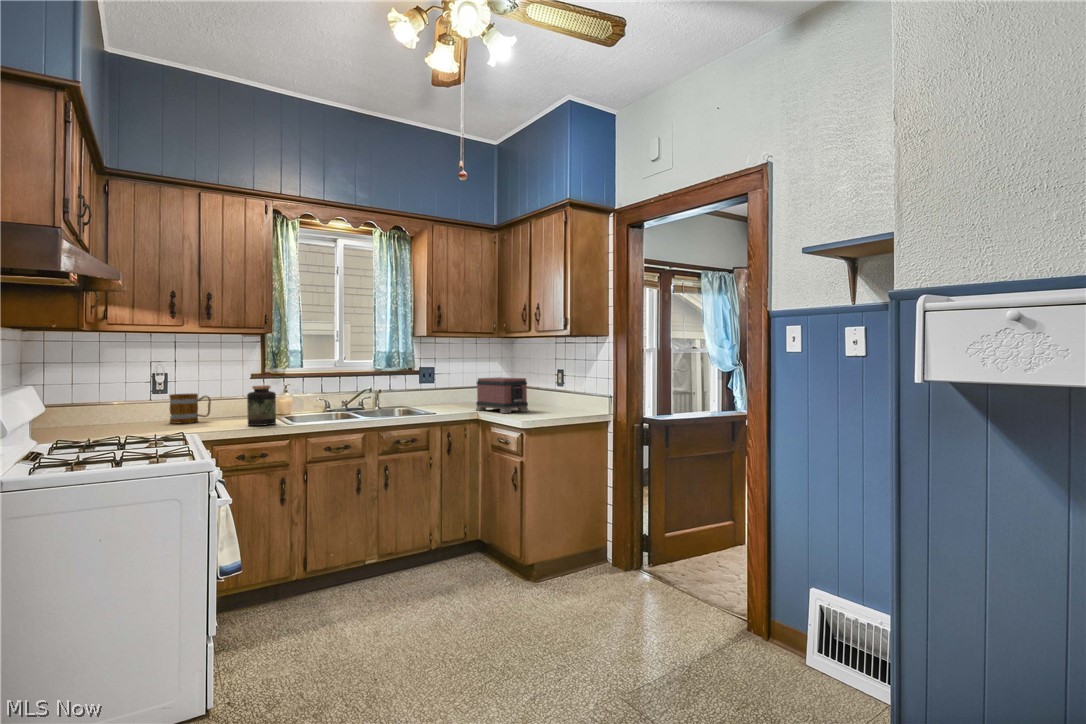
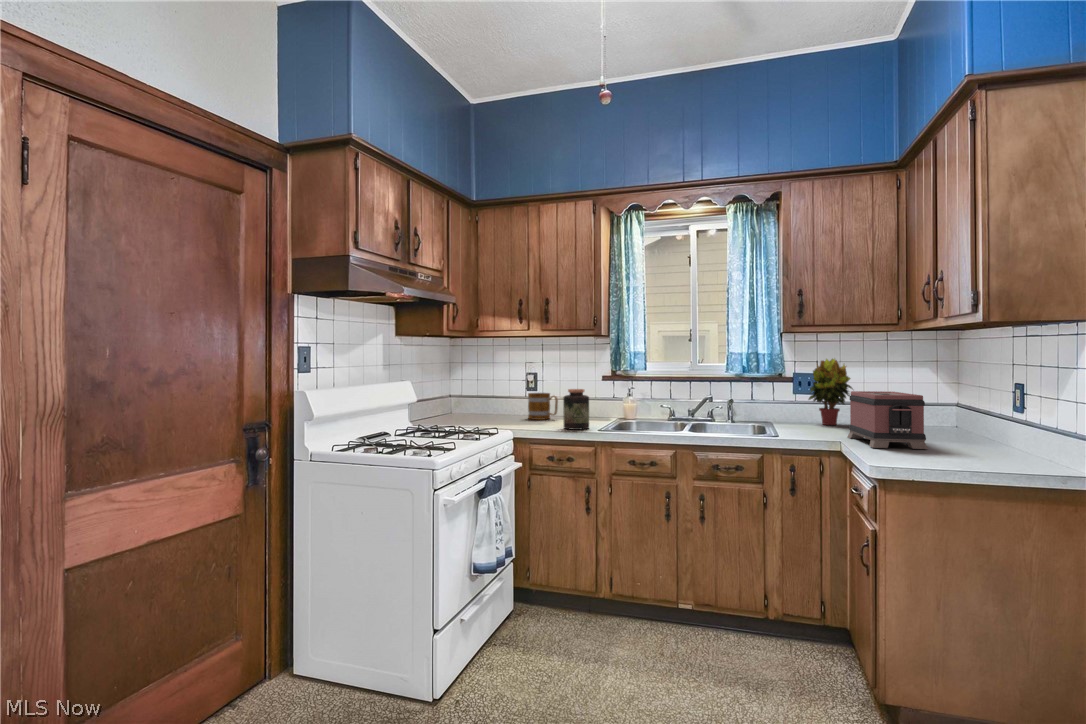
potted plant: none [429,355,462,405] -> present [809,359,853,425]

